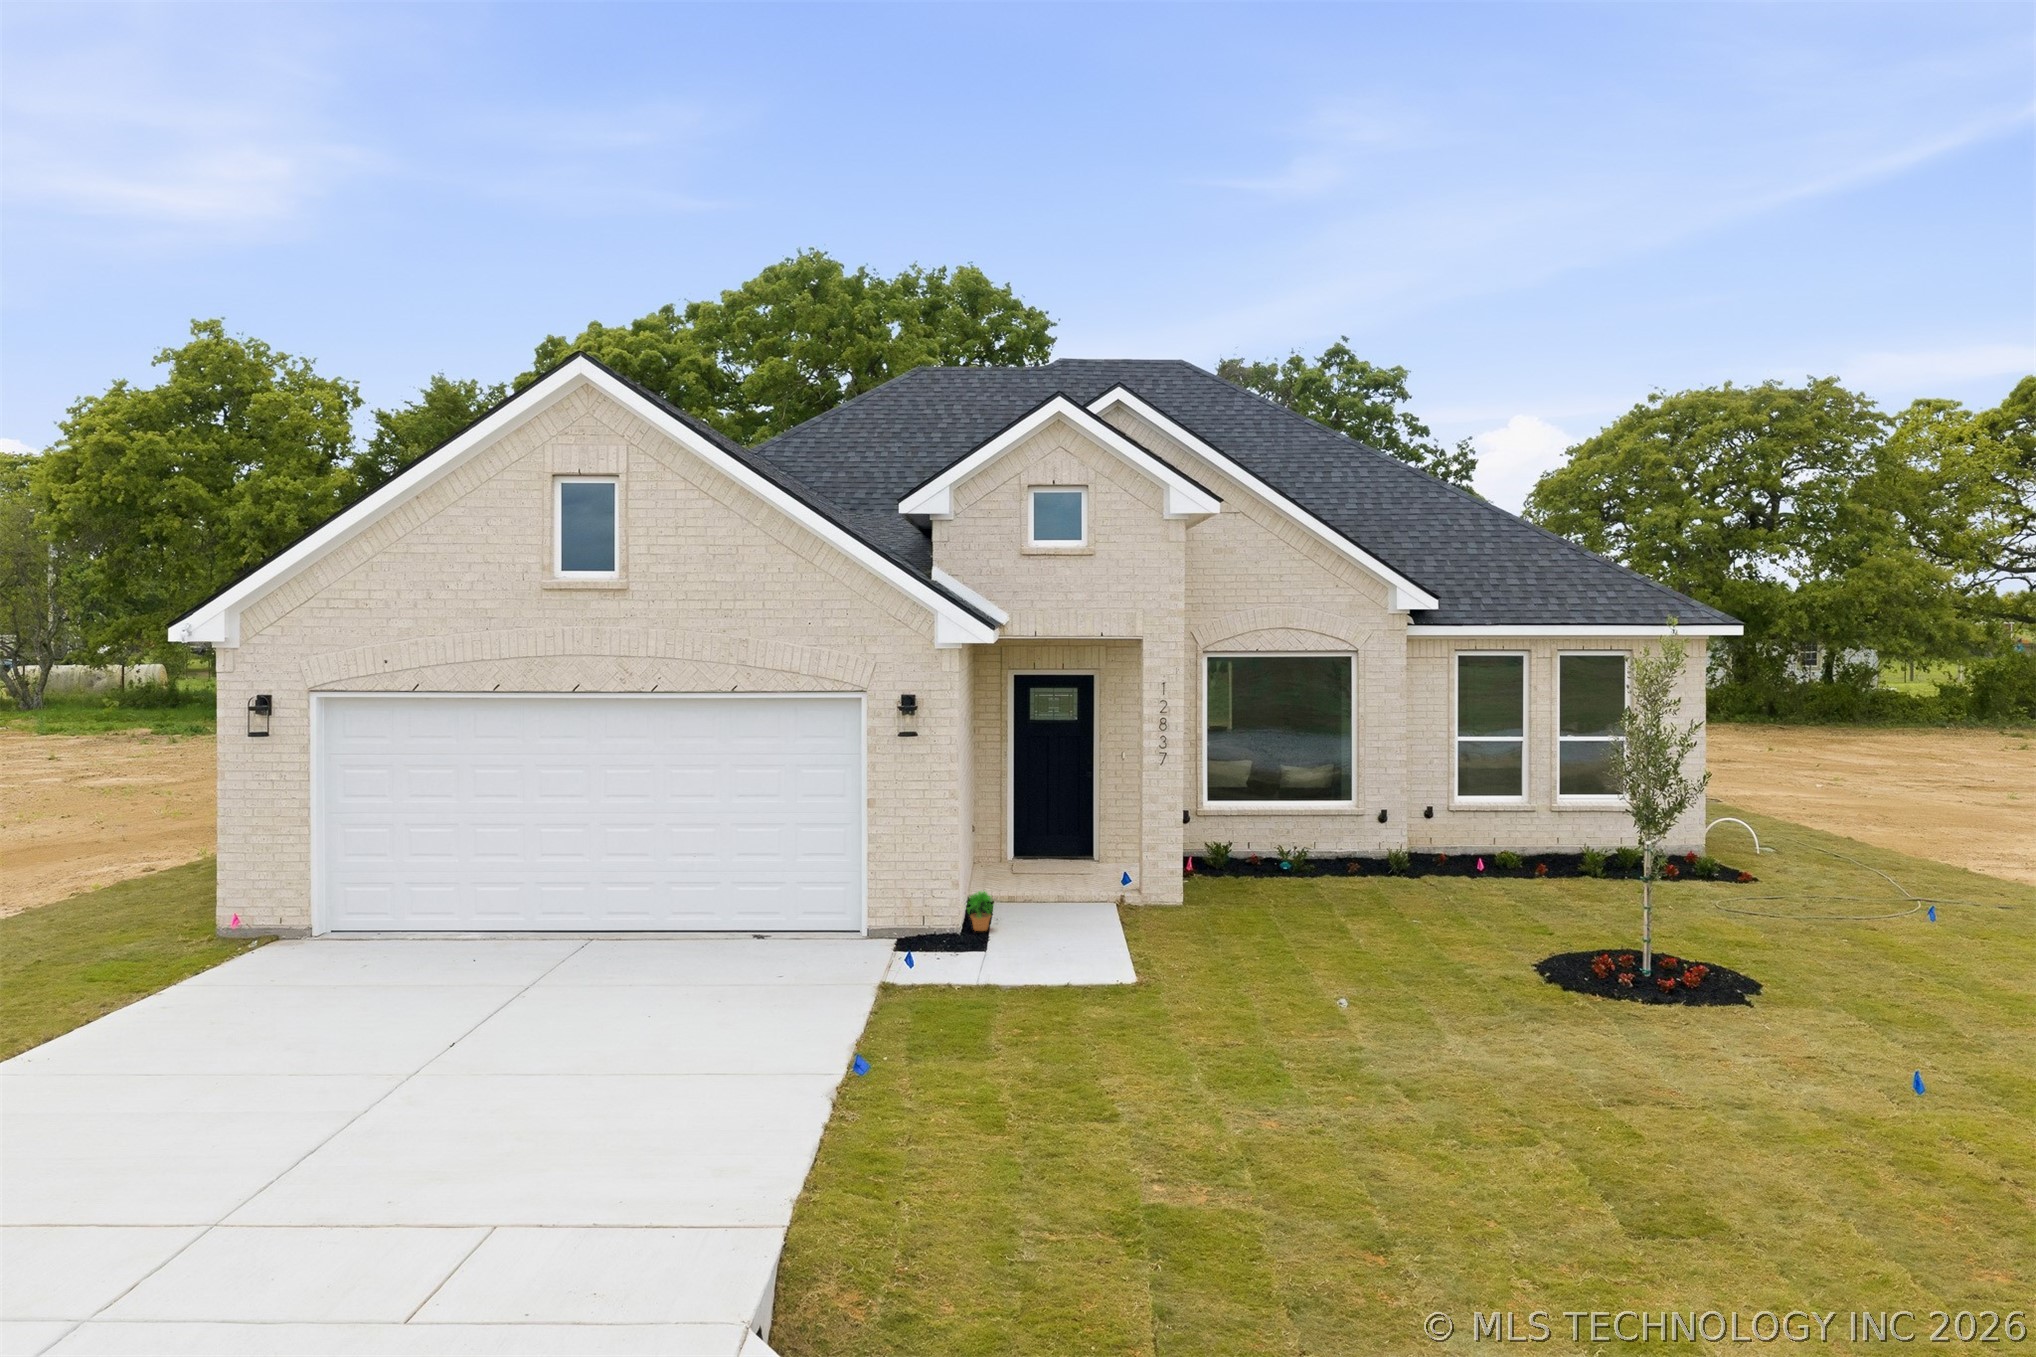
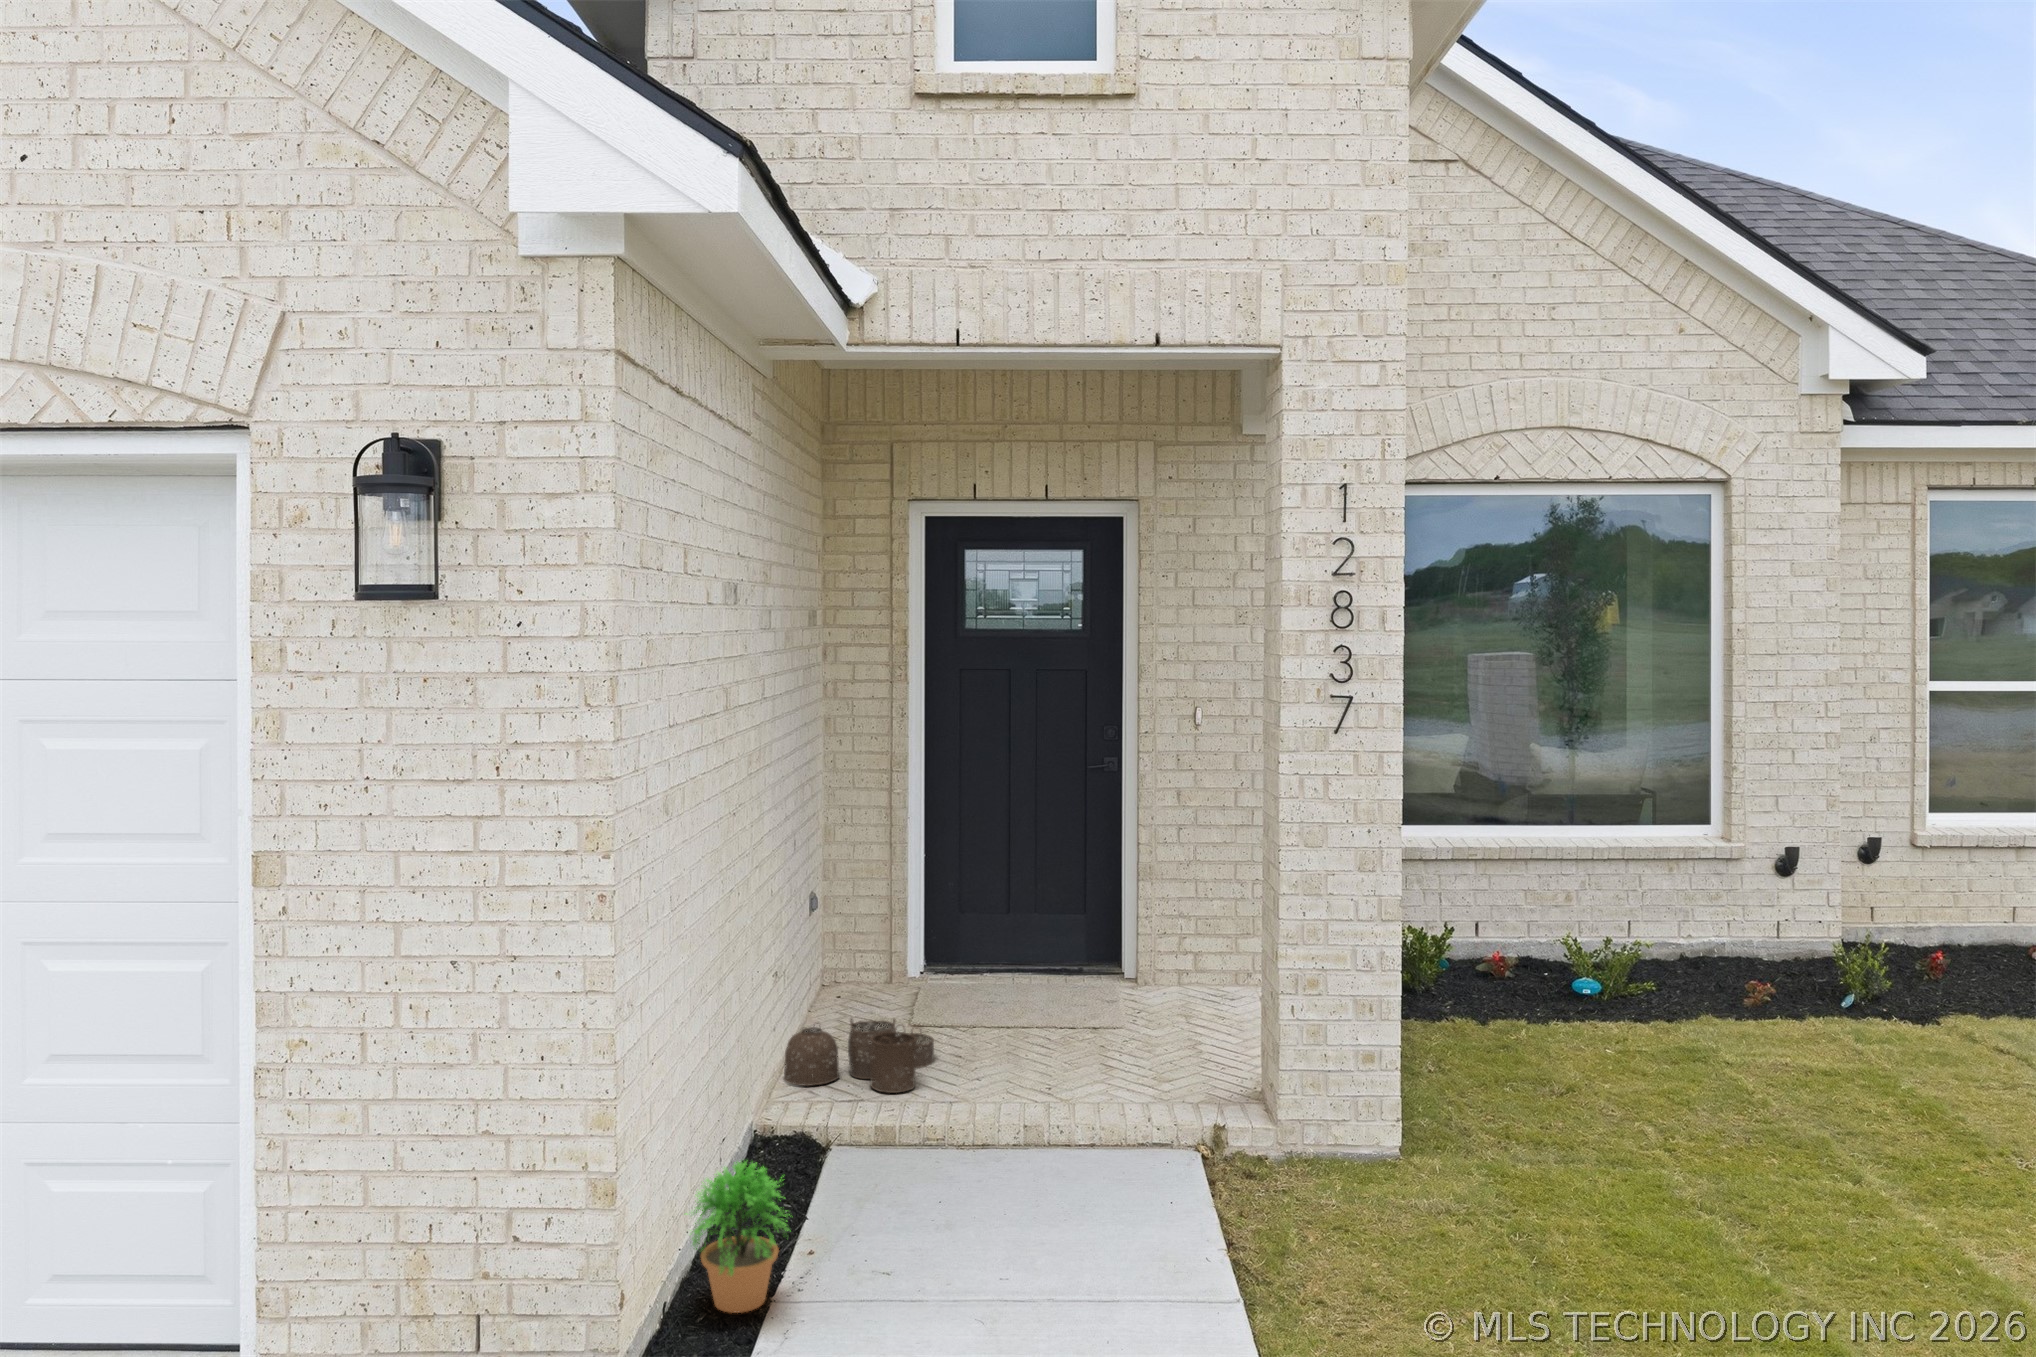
woven basket: none [974,866,1026,890] -> present [783,1019,934,1093]

